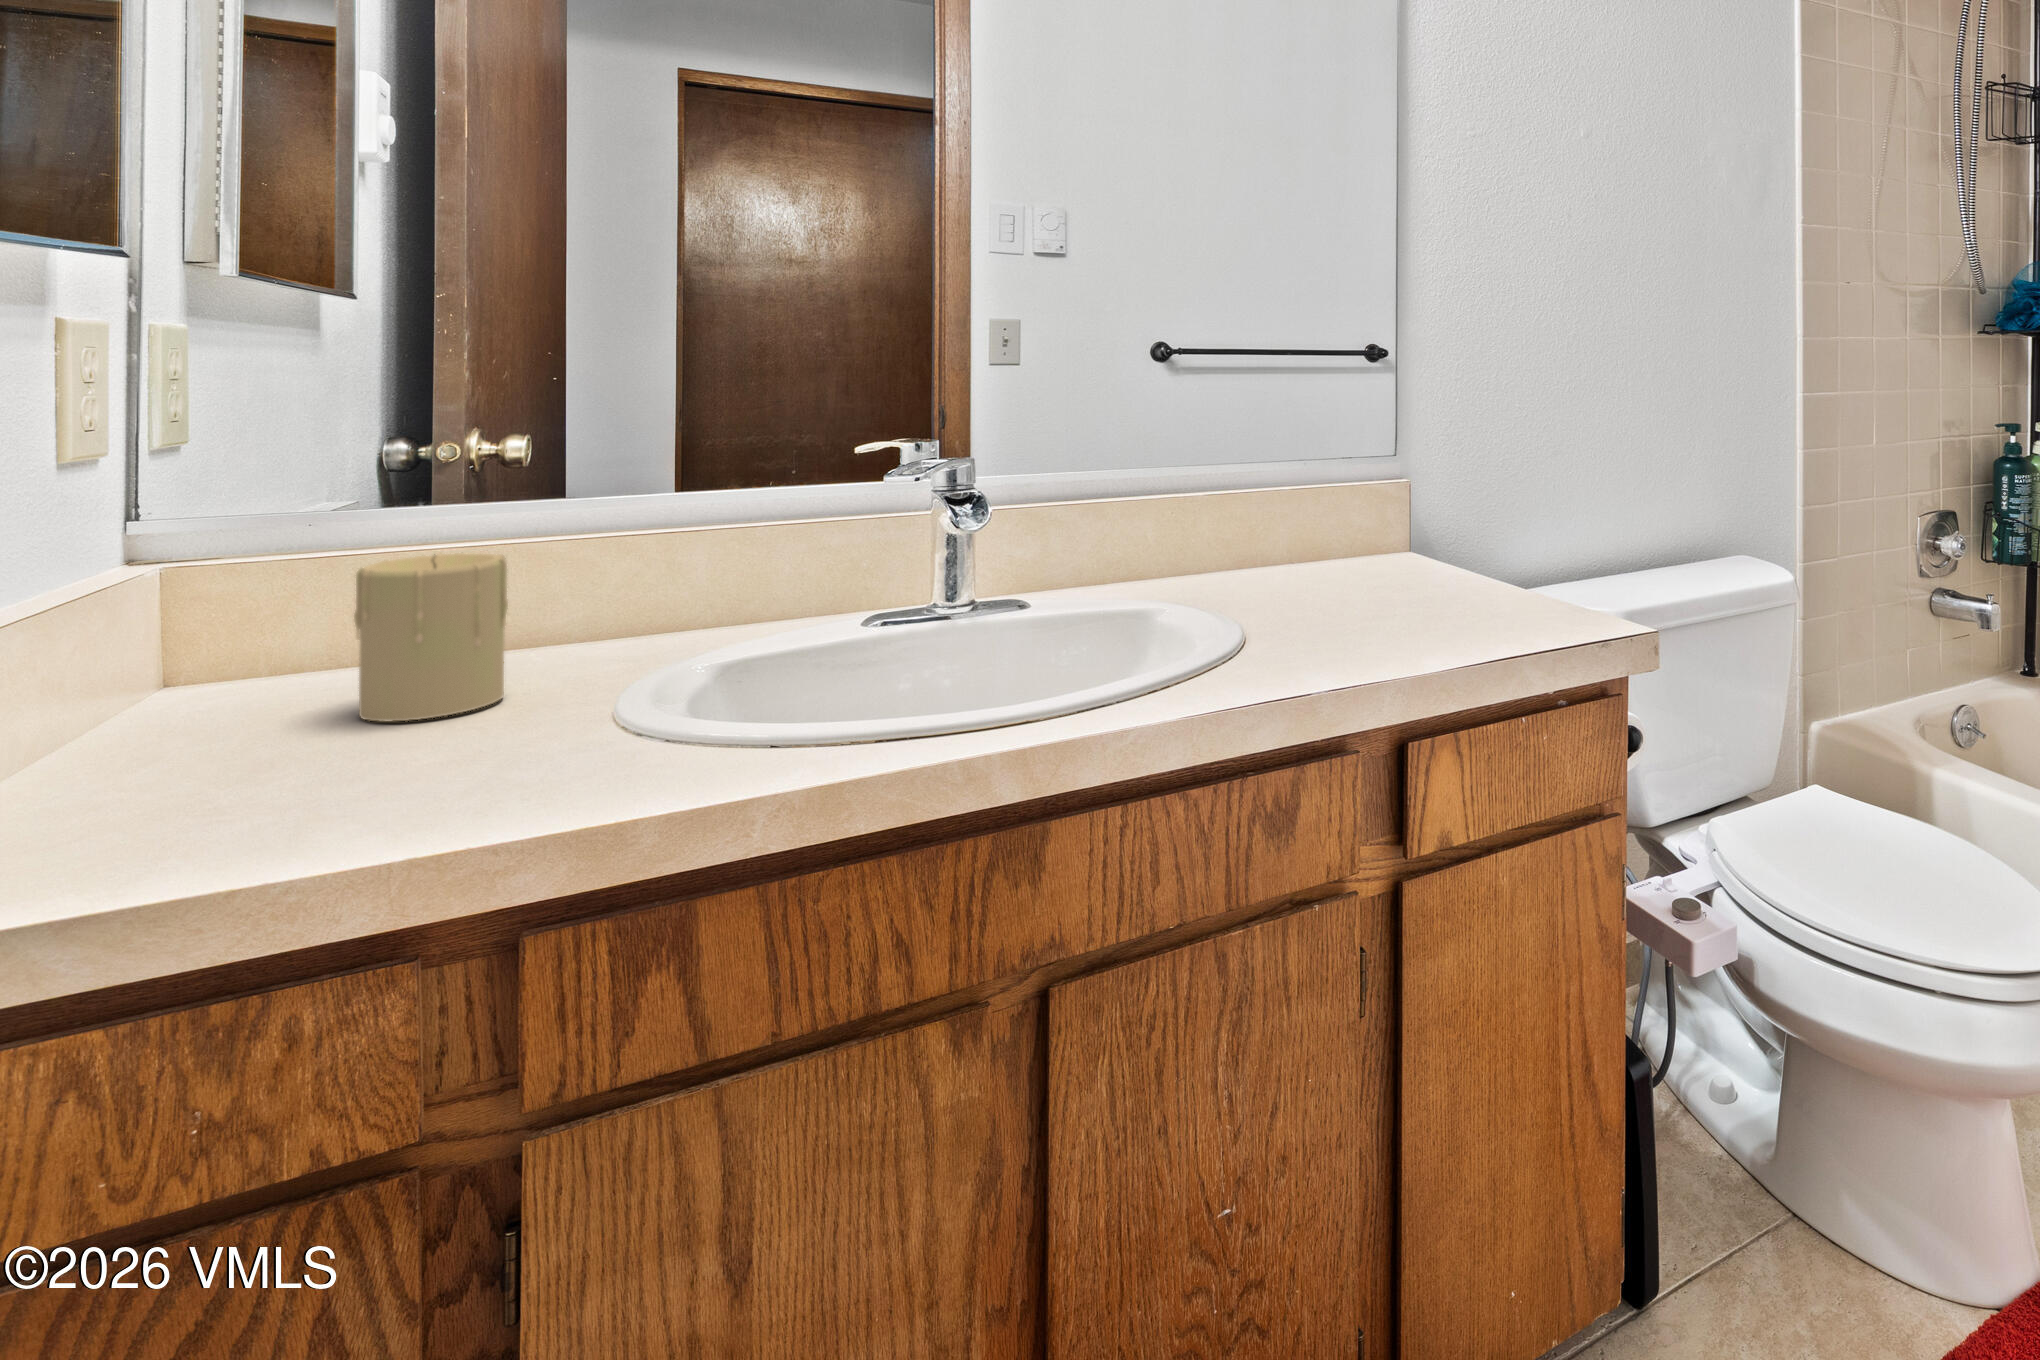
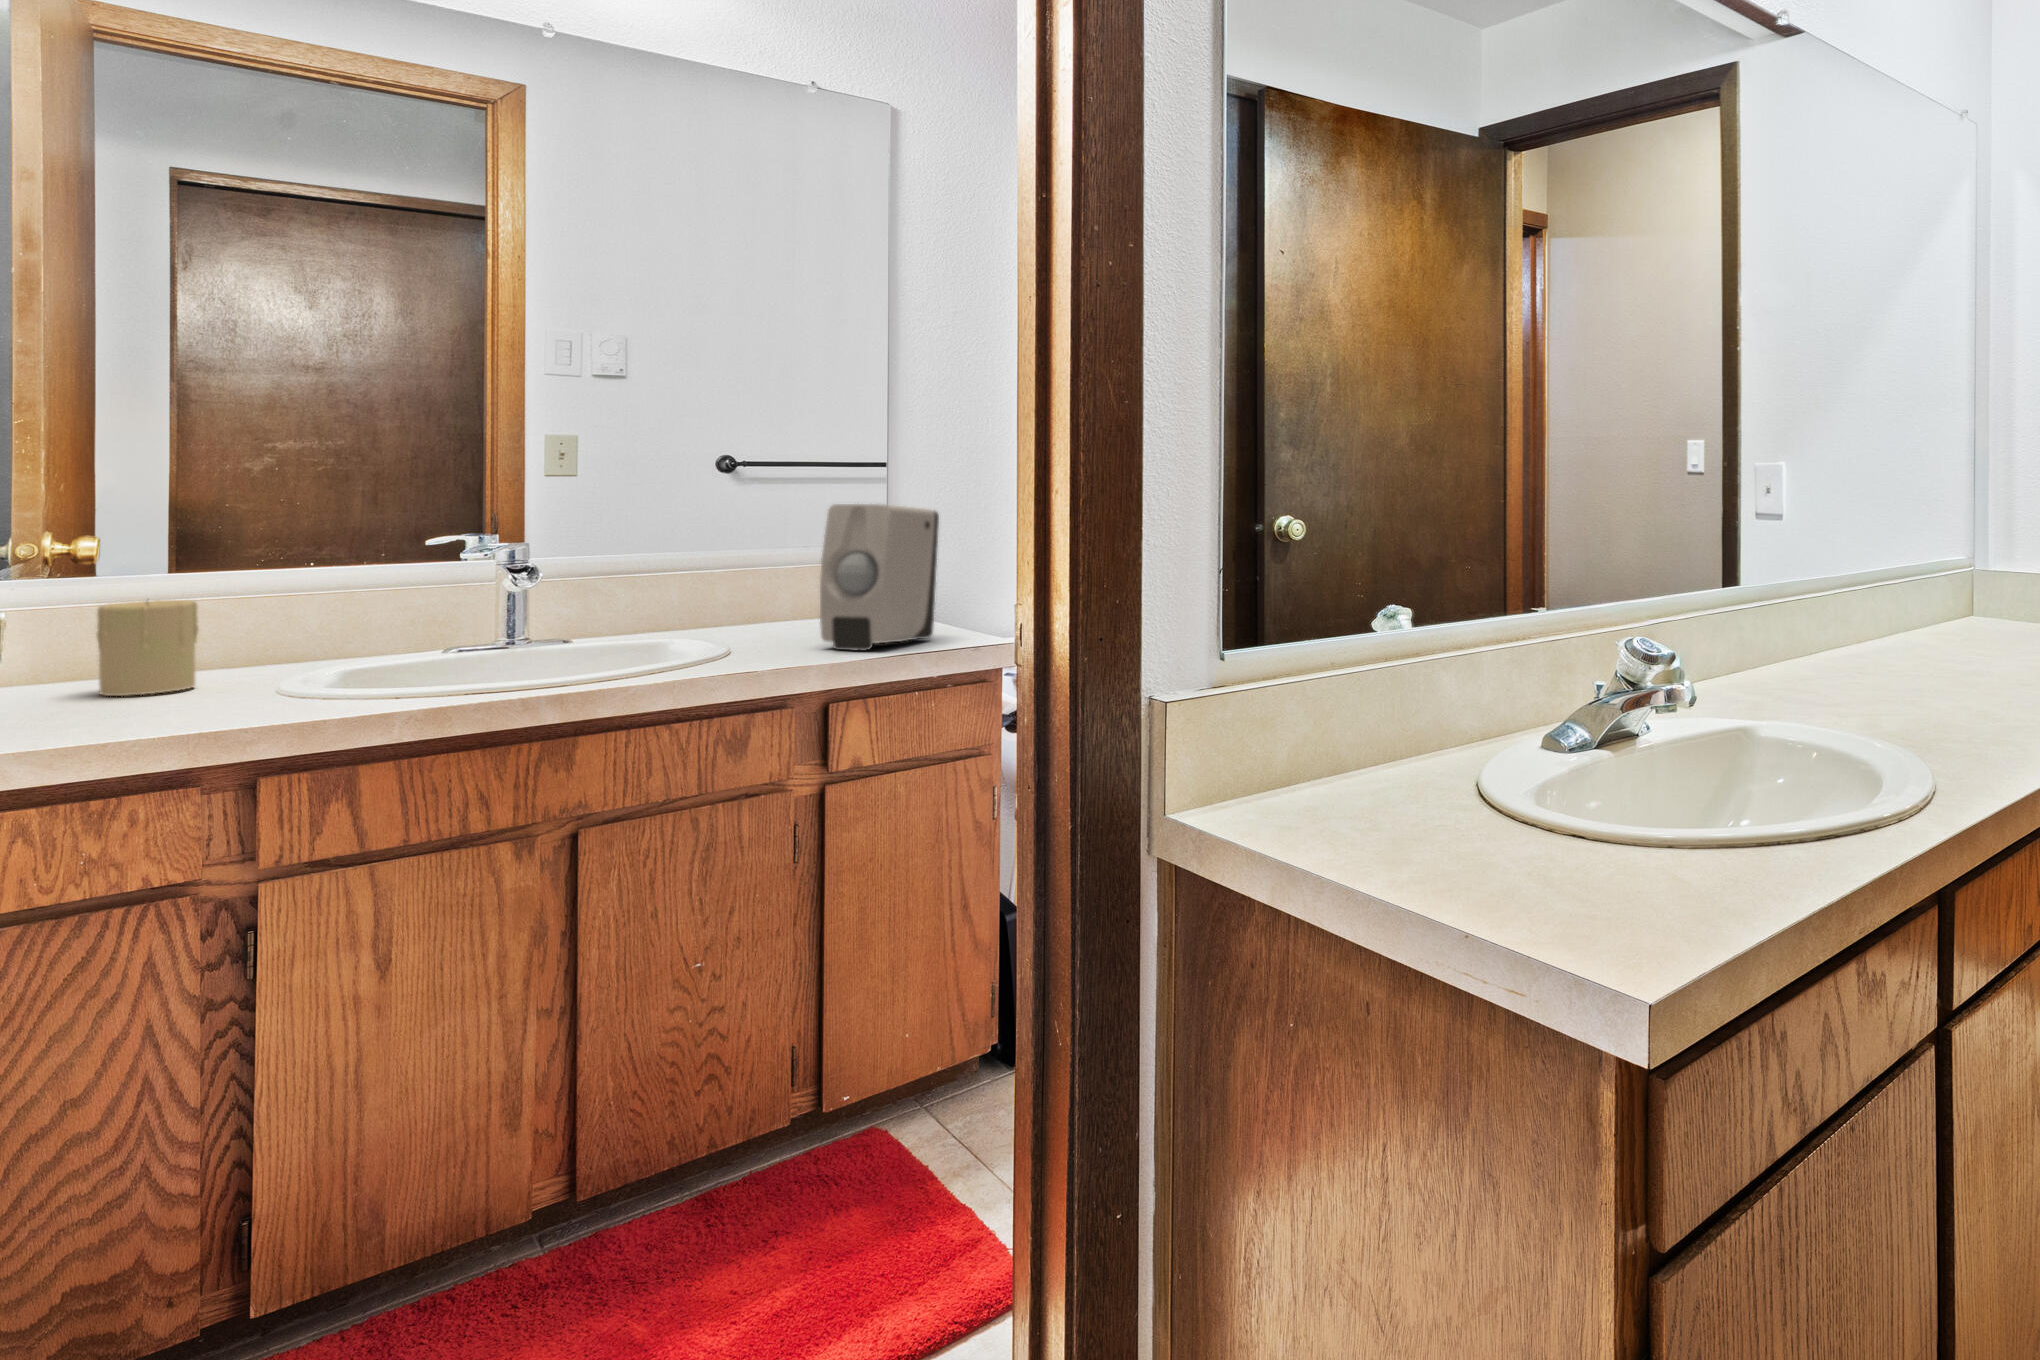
soap dispenser: none [1373,406,1525,643] -> present [820,504,939,651]

